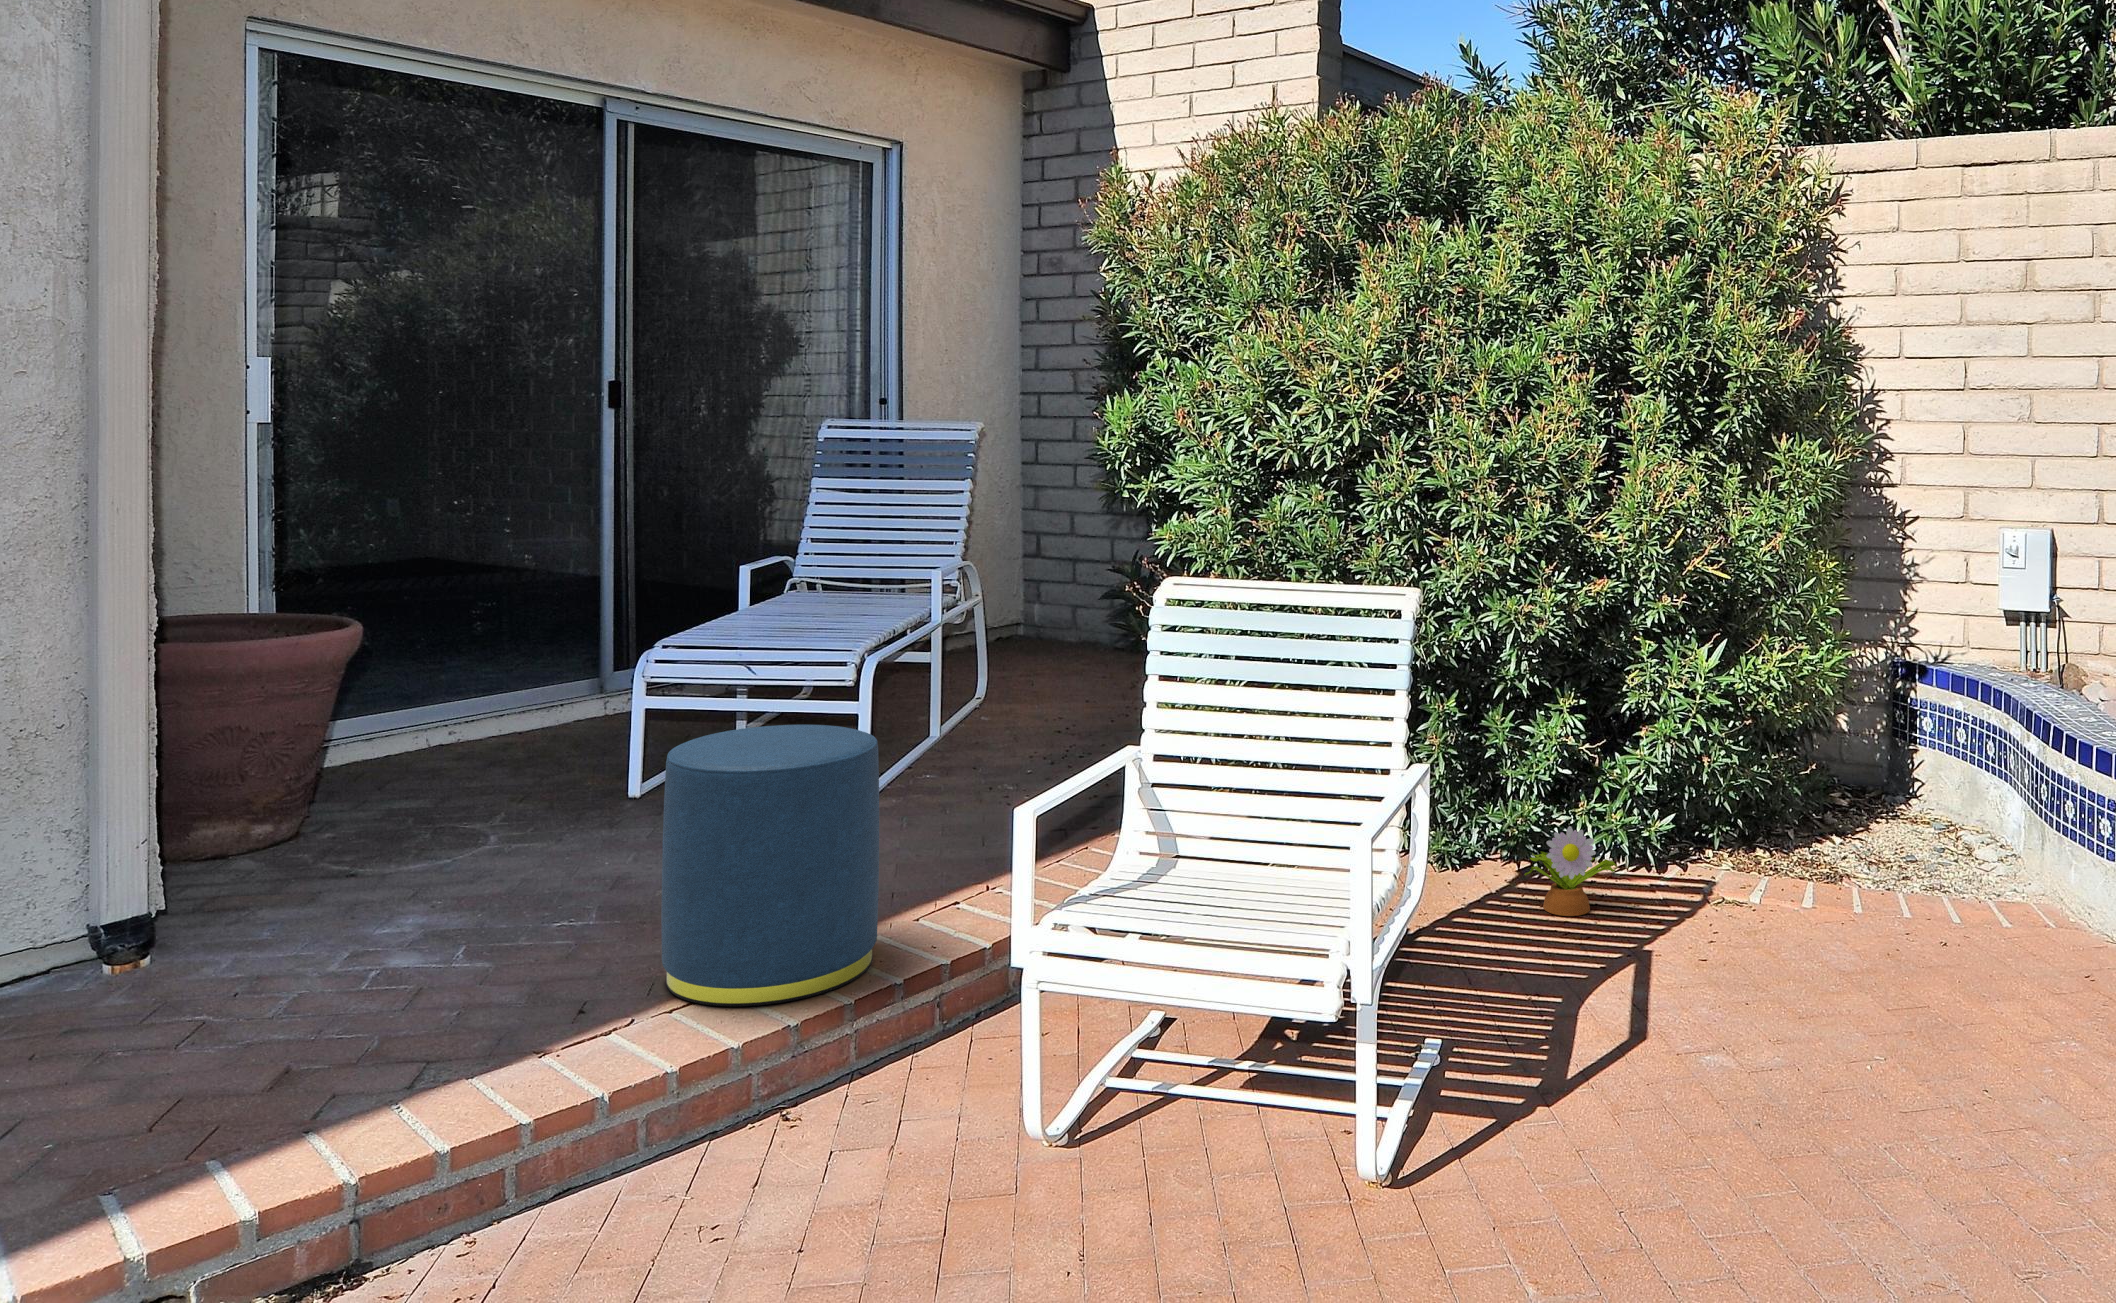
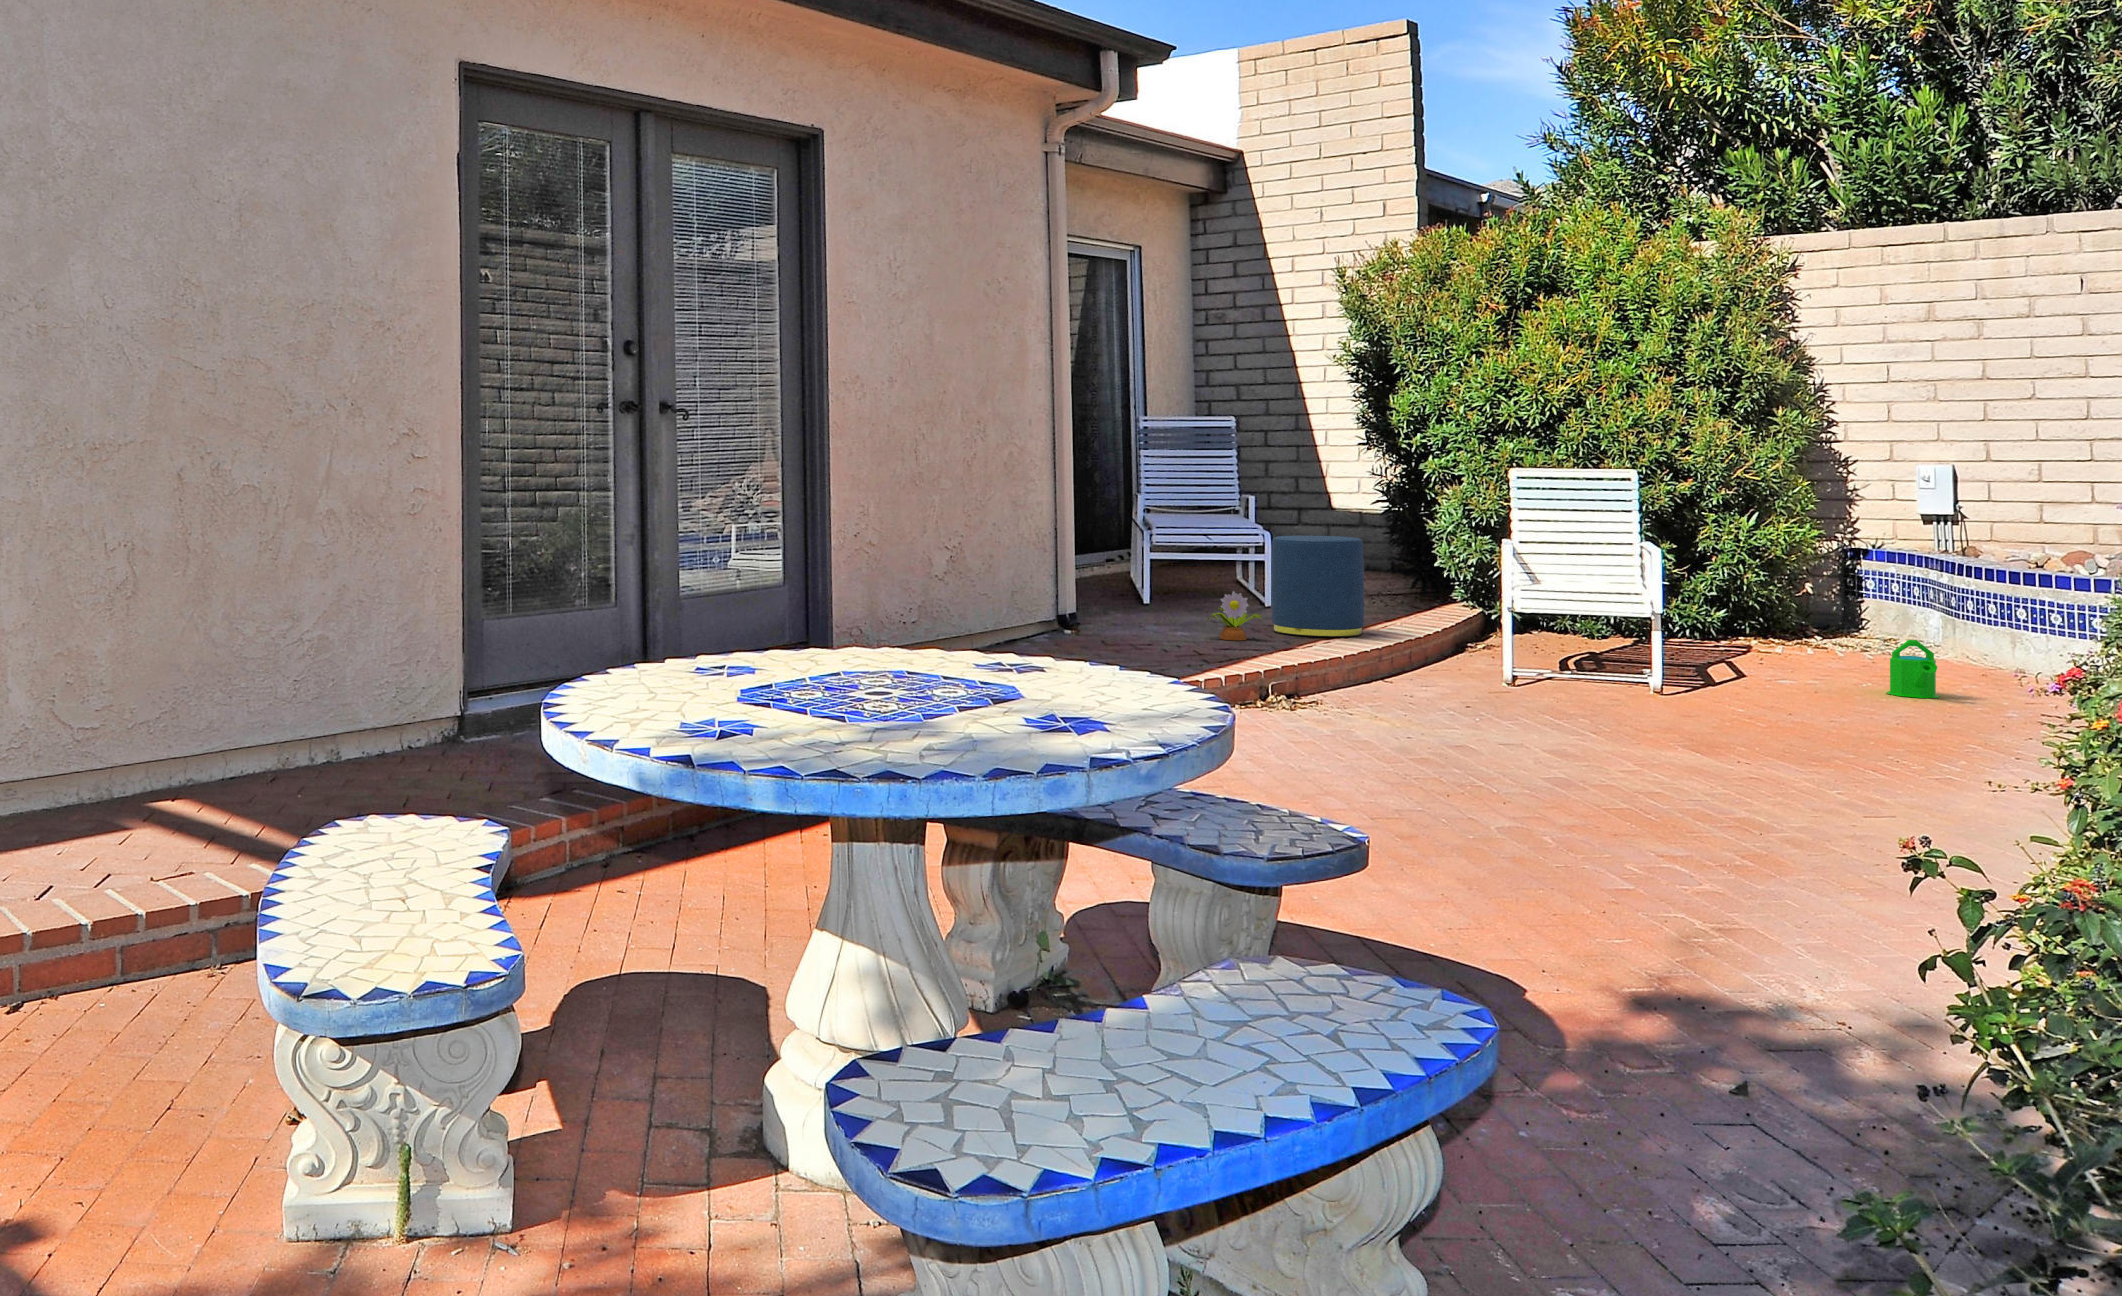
decorative plant: present [1524,826,1617,916] -> present [1208,591,1262,640]
watering can: none [1891,1031,1998,1189] -> present [1887,640,1939,698]

